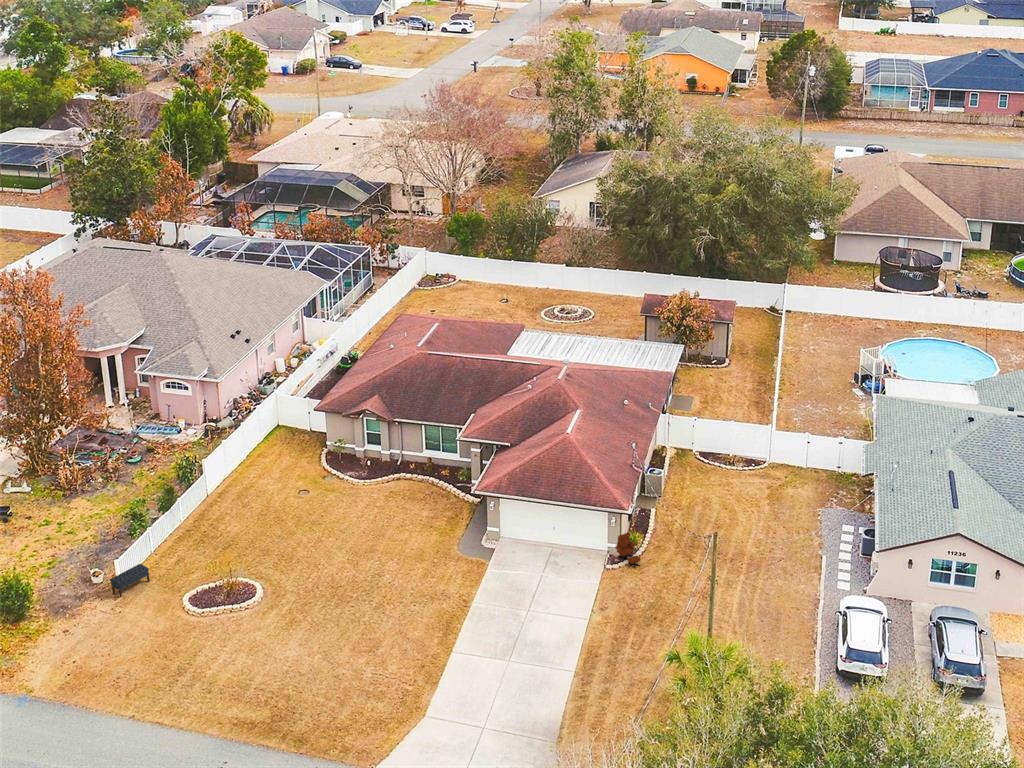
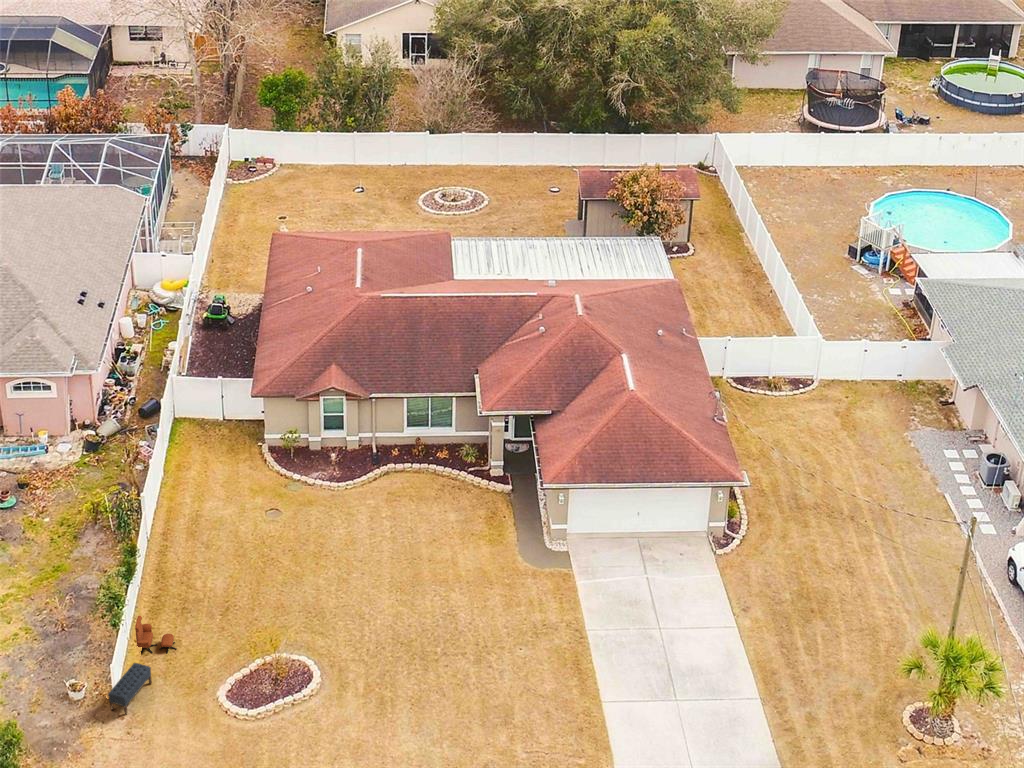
lounge chair: present [615,533,640,569] -> present [135,616,176,653]

